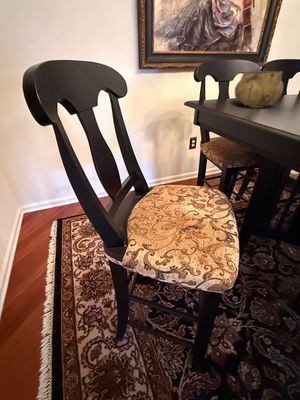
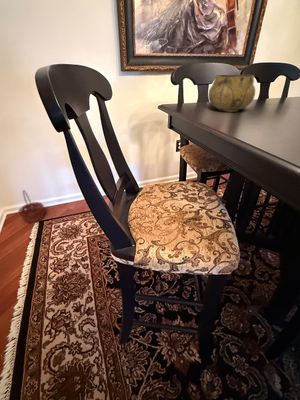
basket: none [36,189,62,222] -> present [18,191,45,223]

